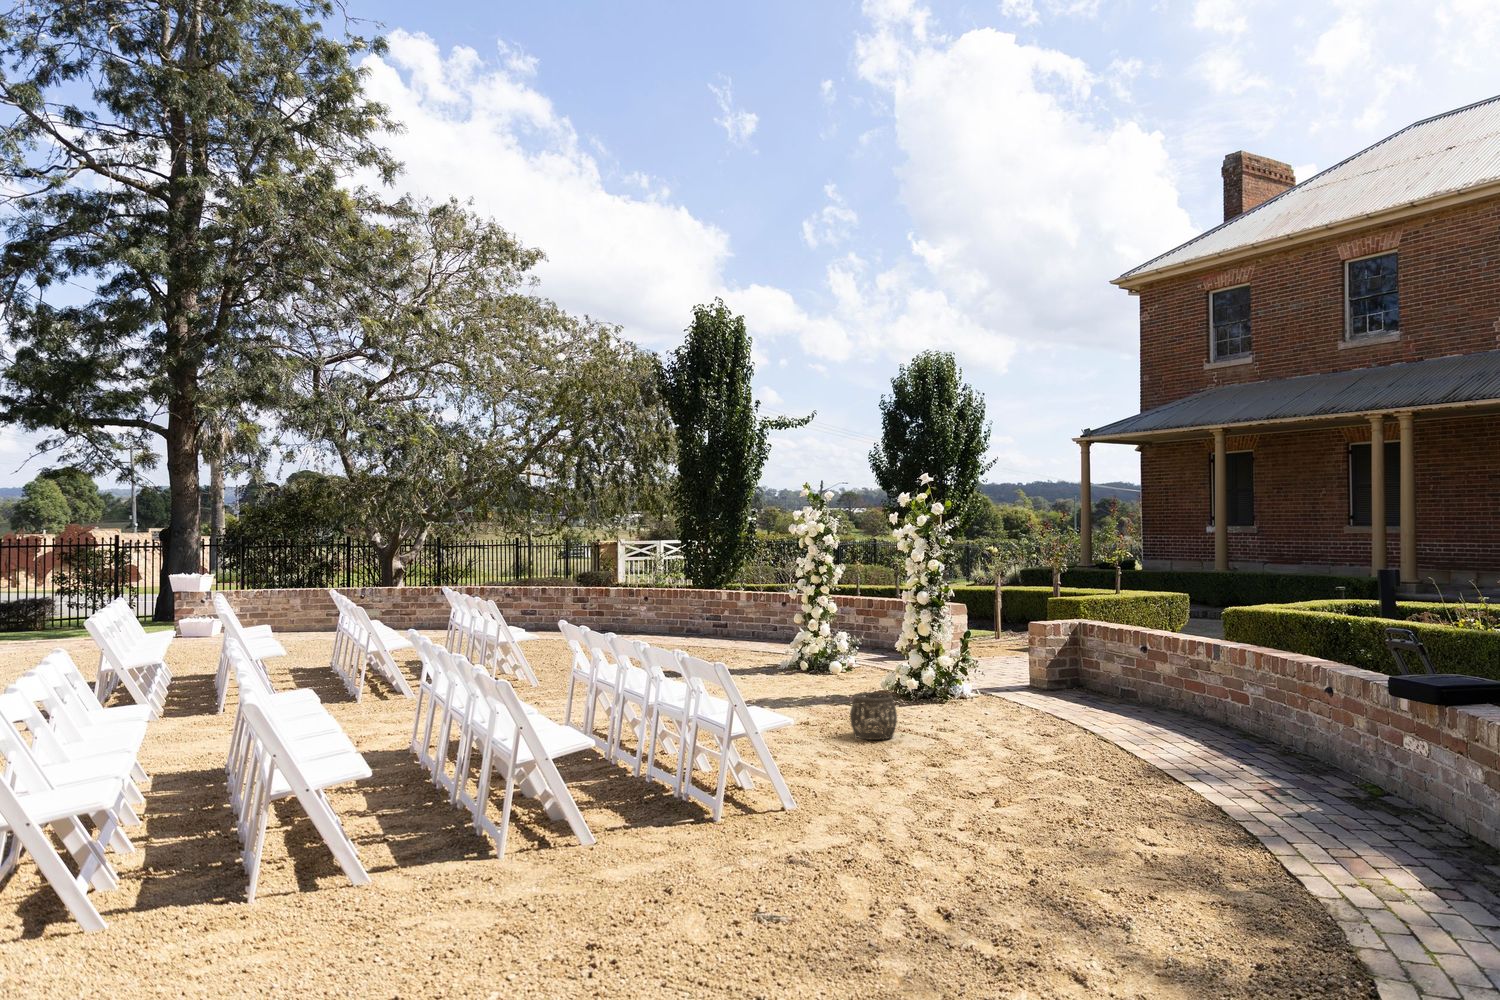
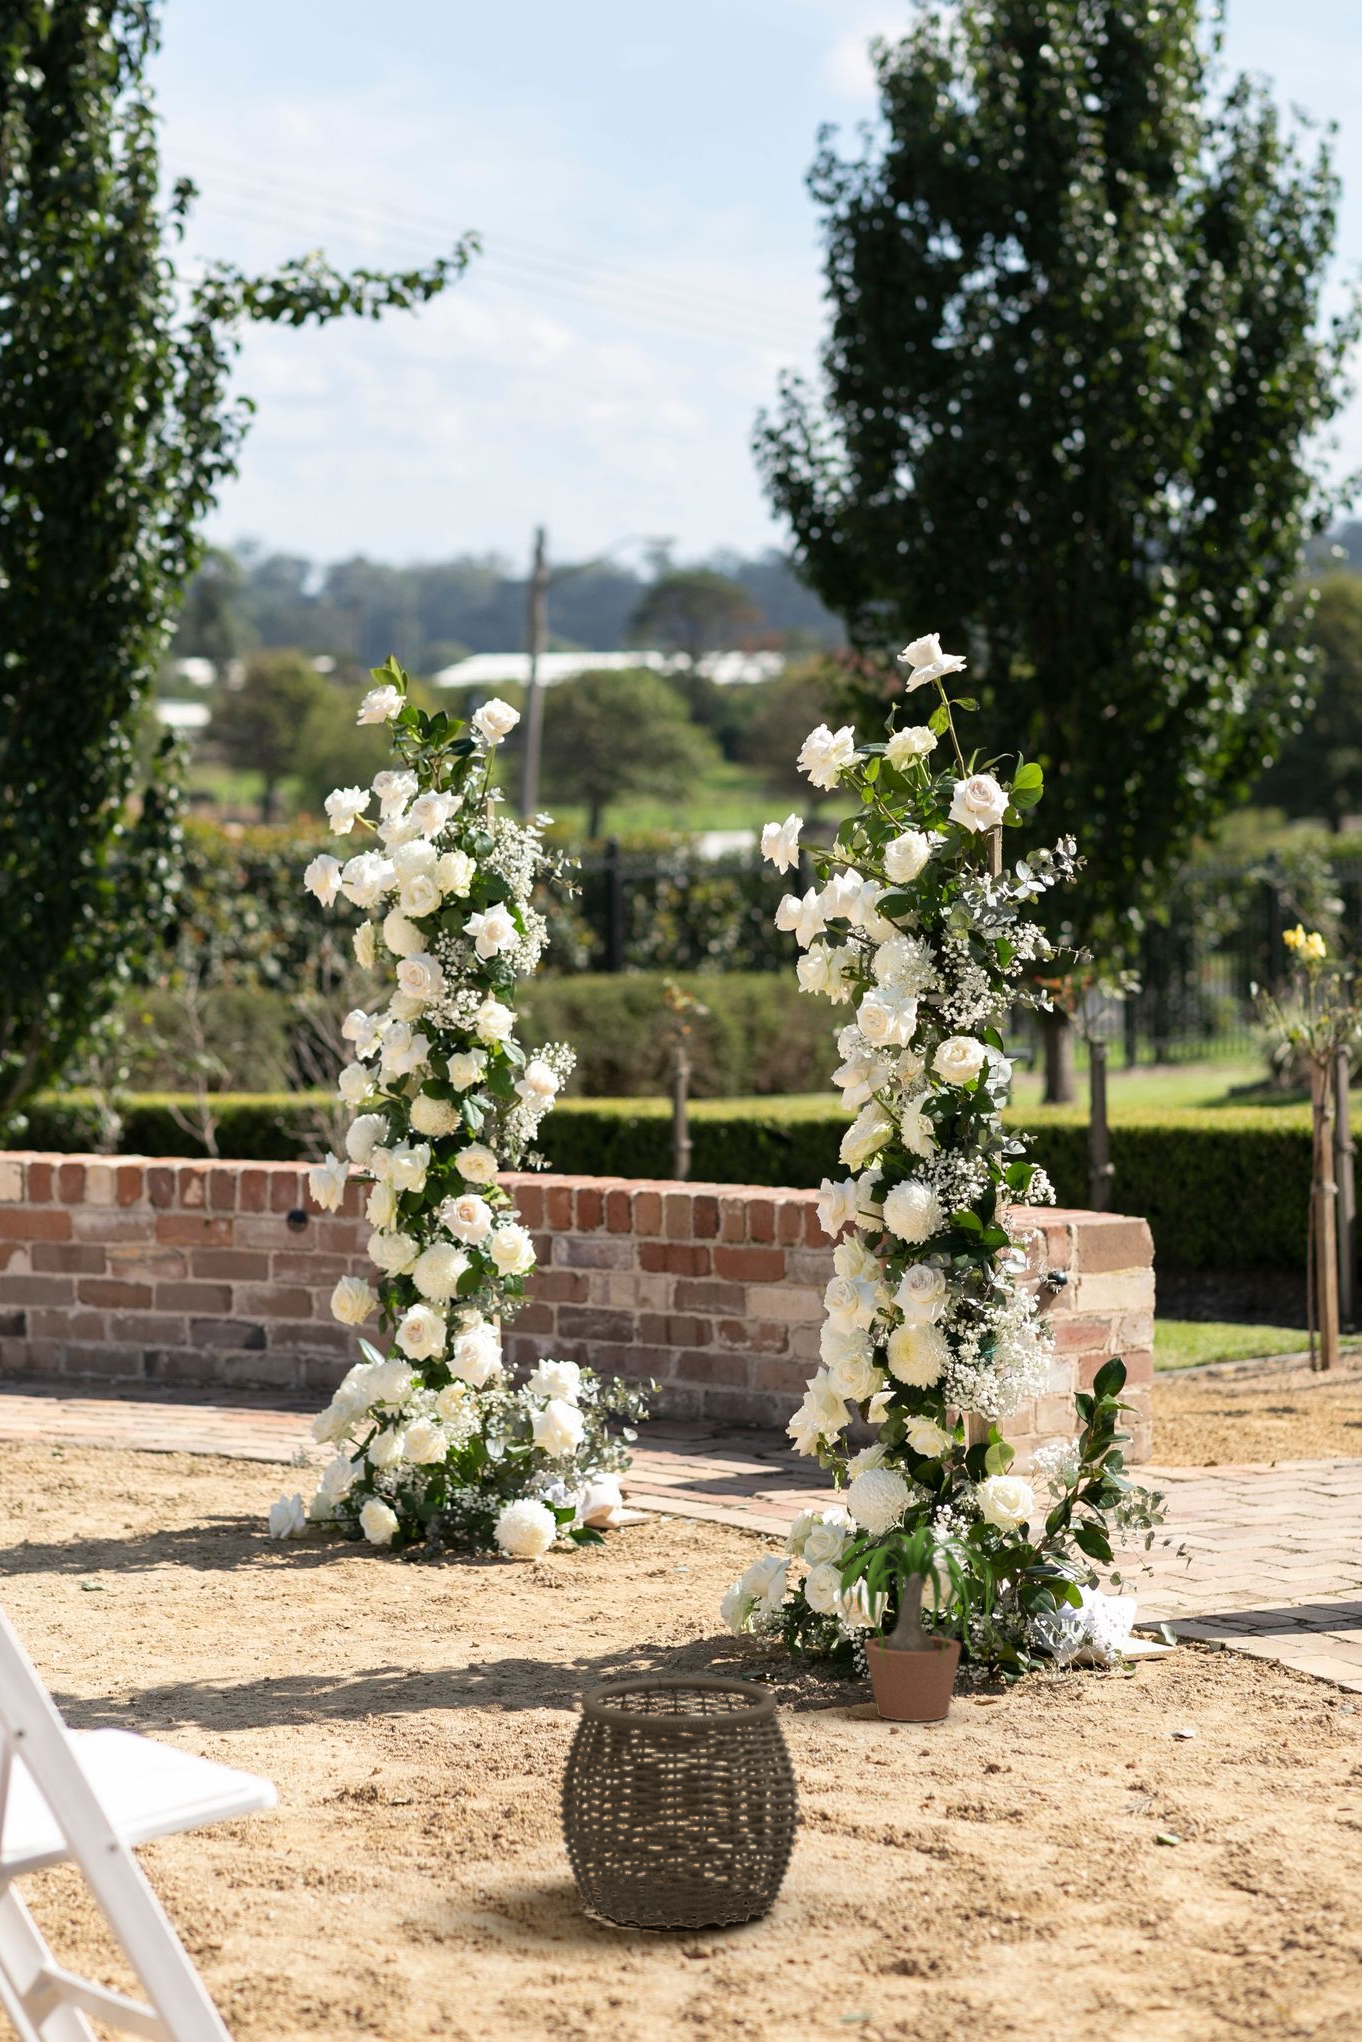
potted plant: none [902,666,949,707] -> present [831,1528,1008,1721]

